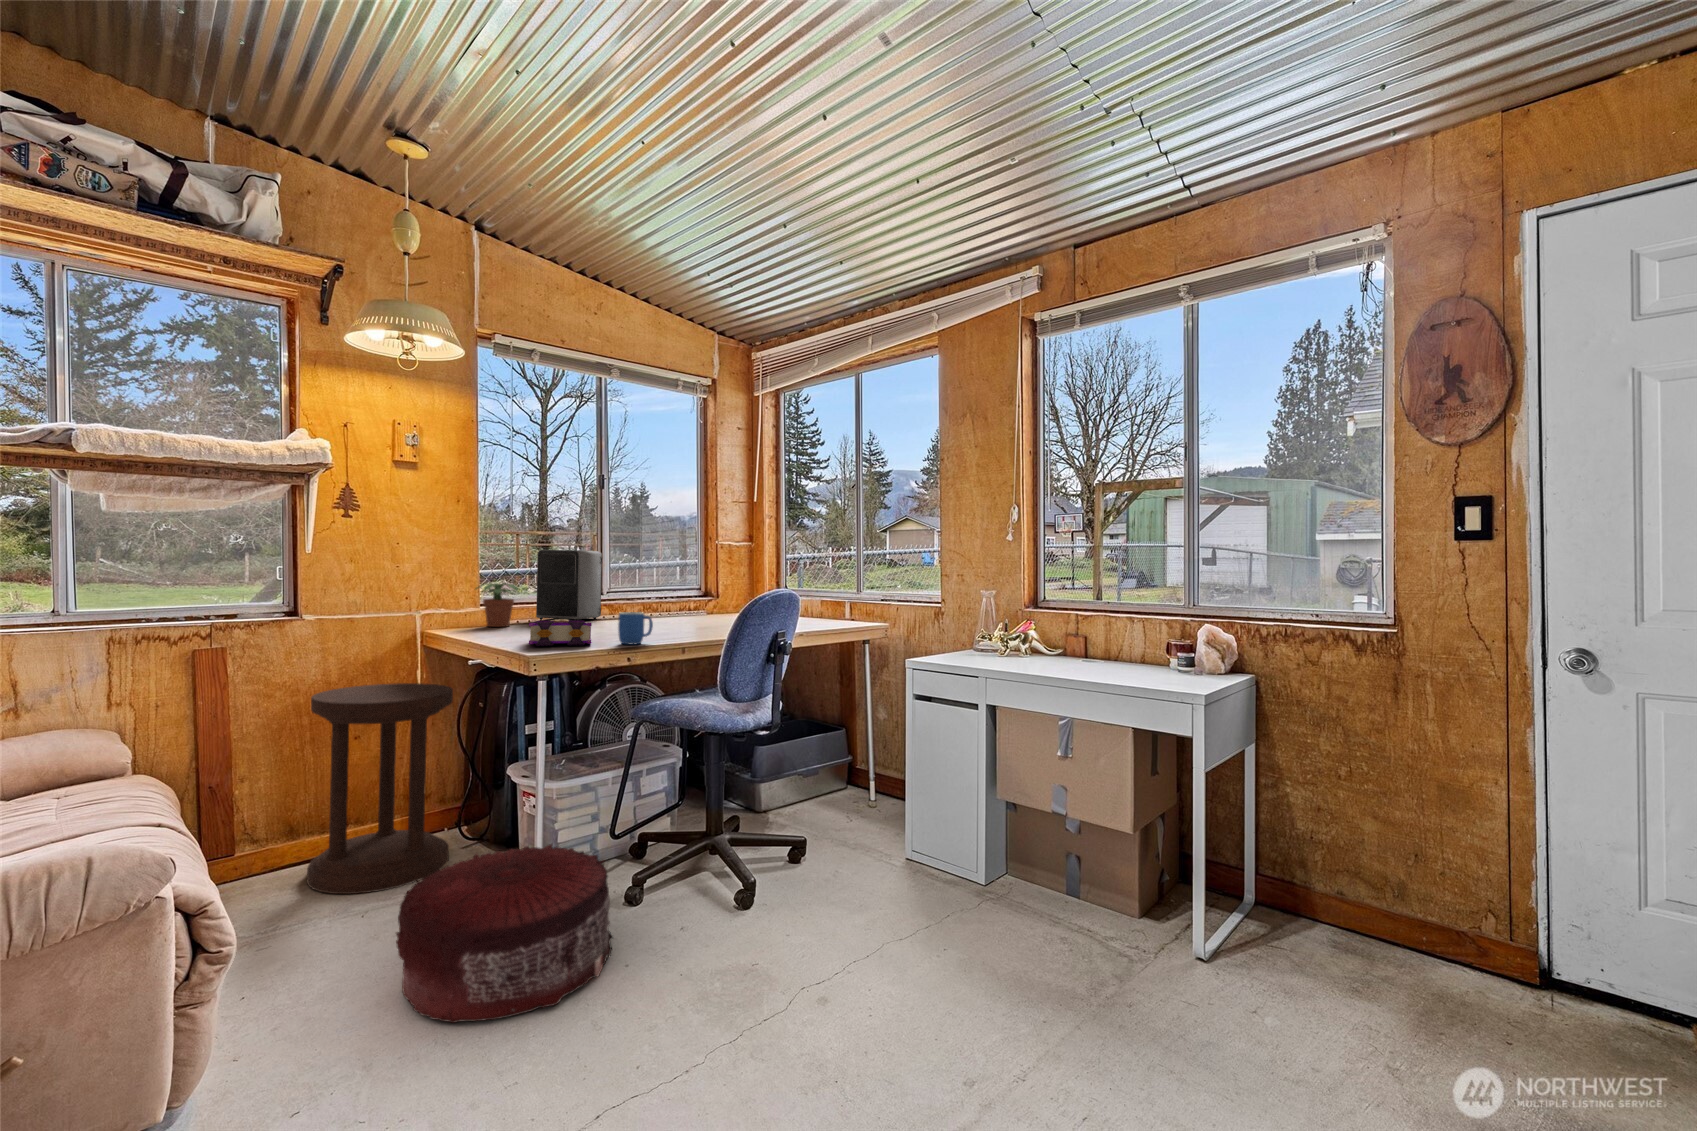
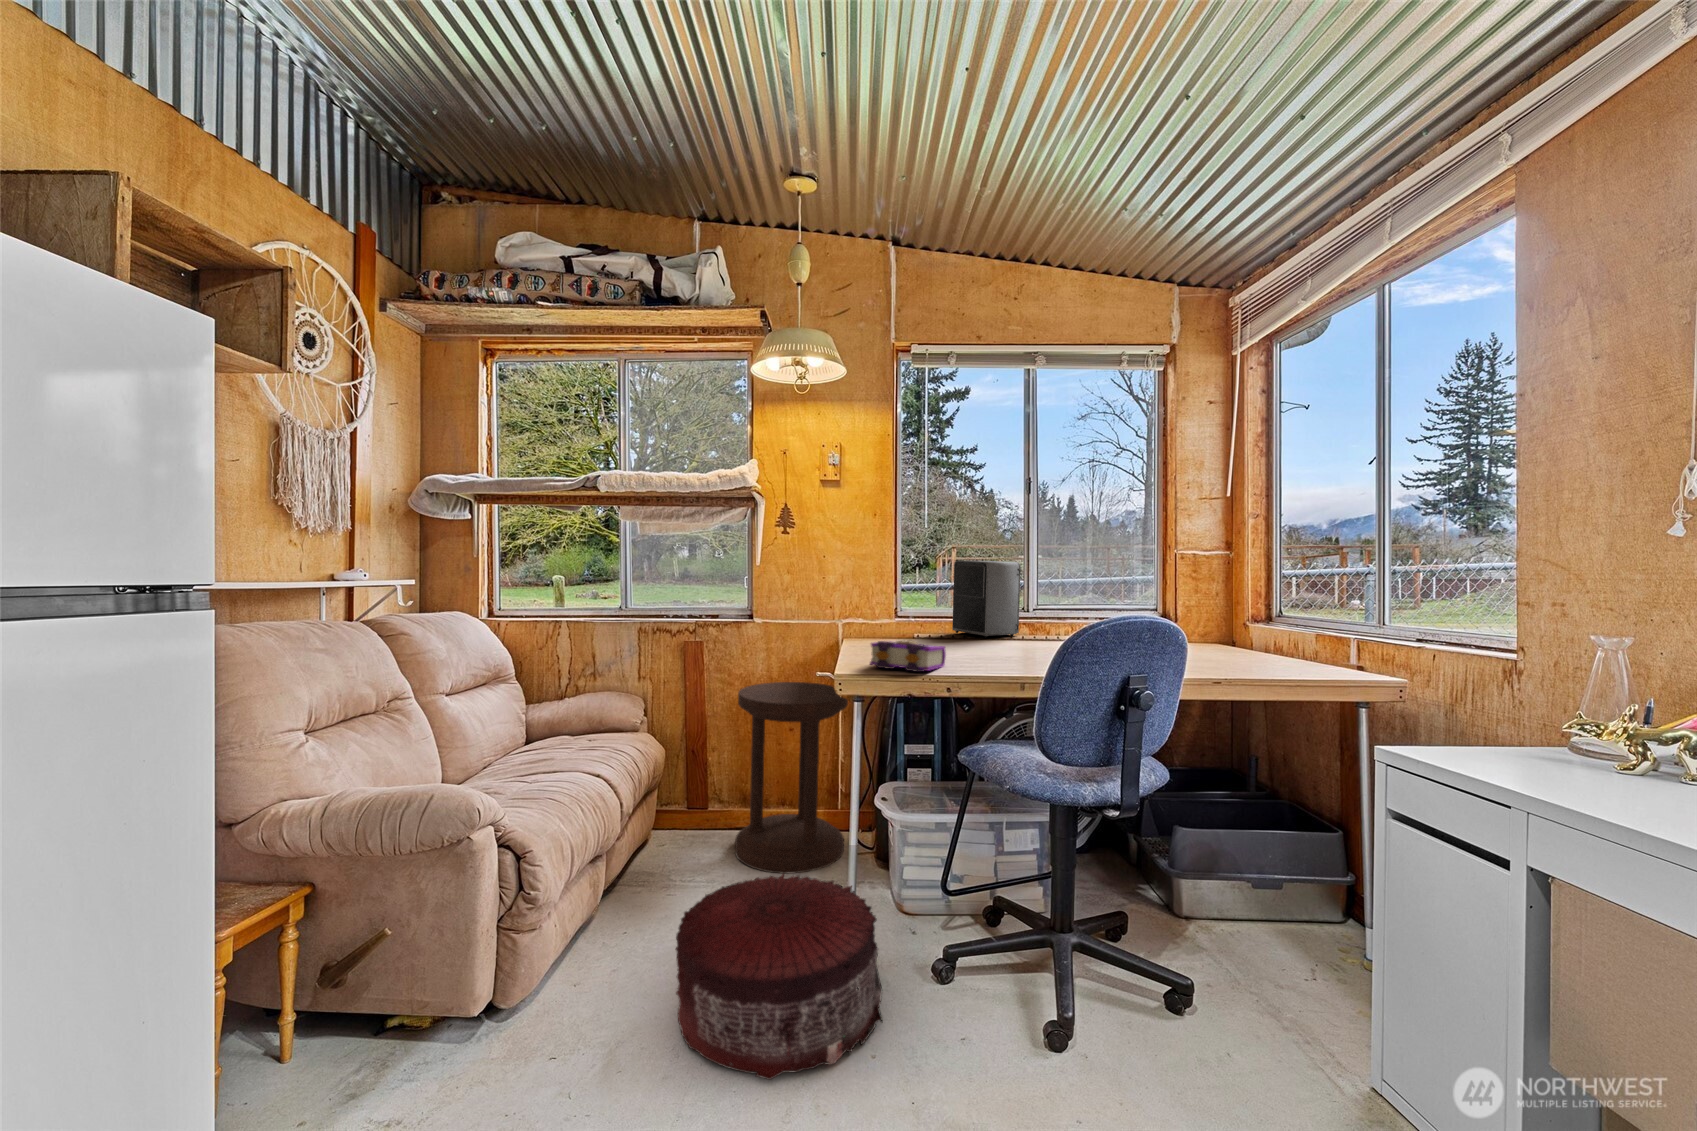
potted plant: present [476,583,518,627] -> none [886,594,928,639]
mug: present [618,612,653,644] -> none [958,638,998,677]

